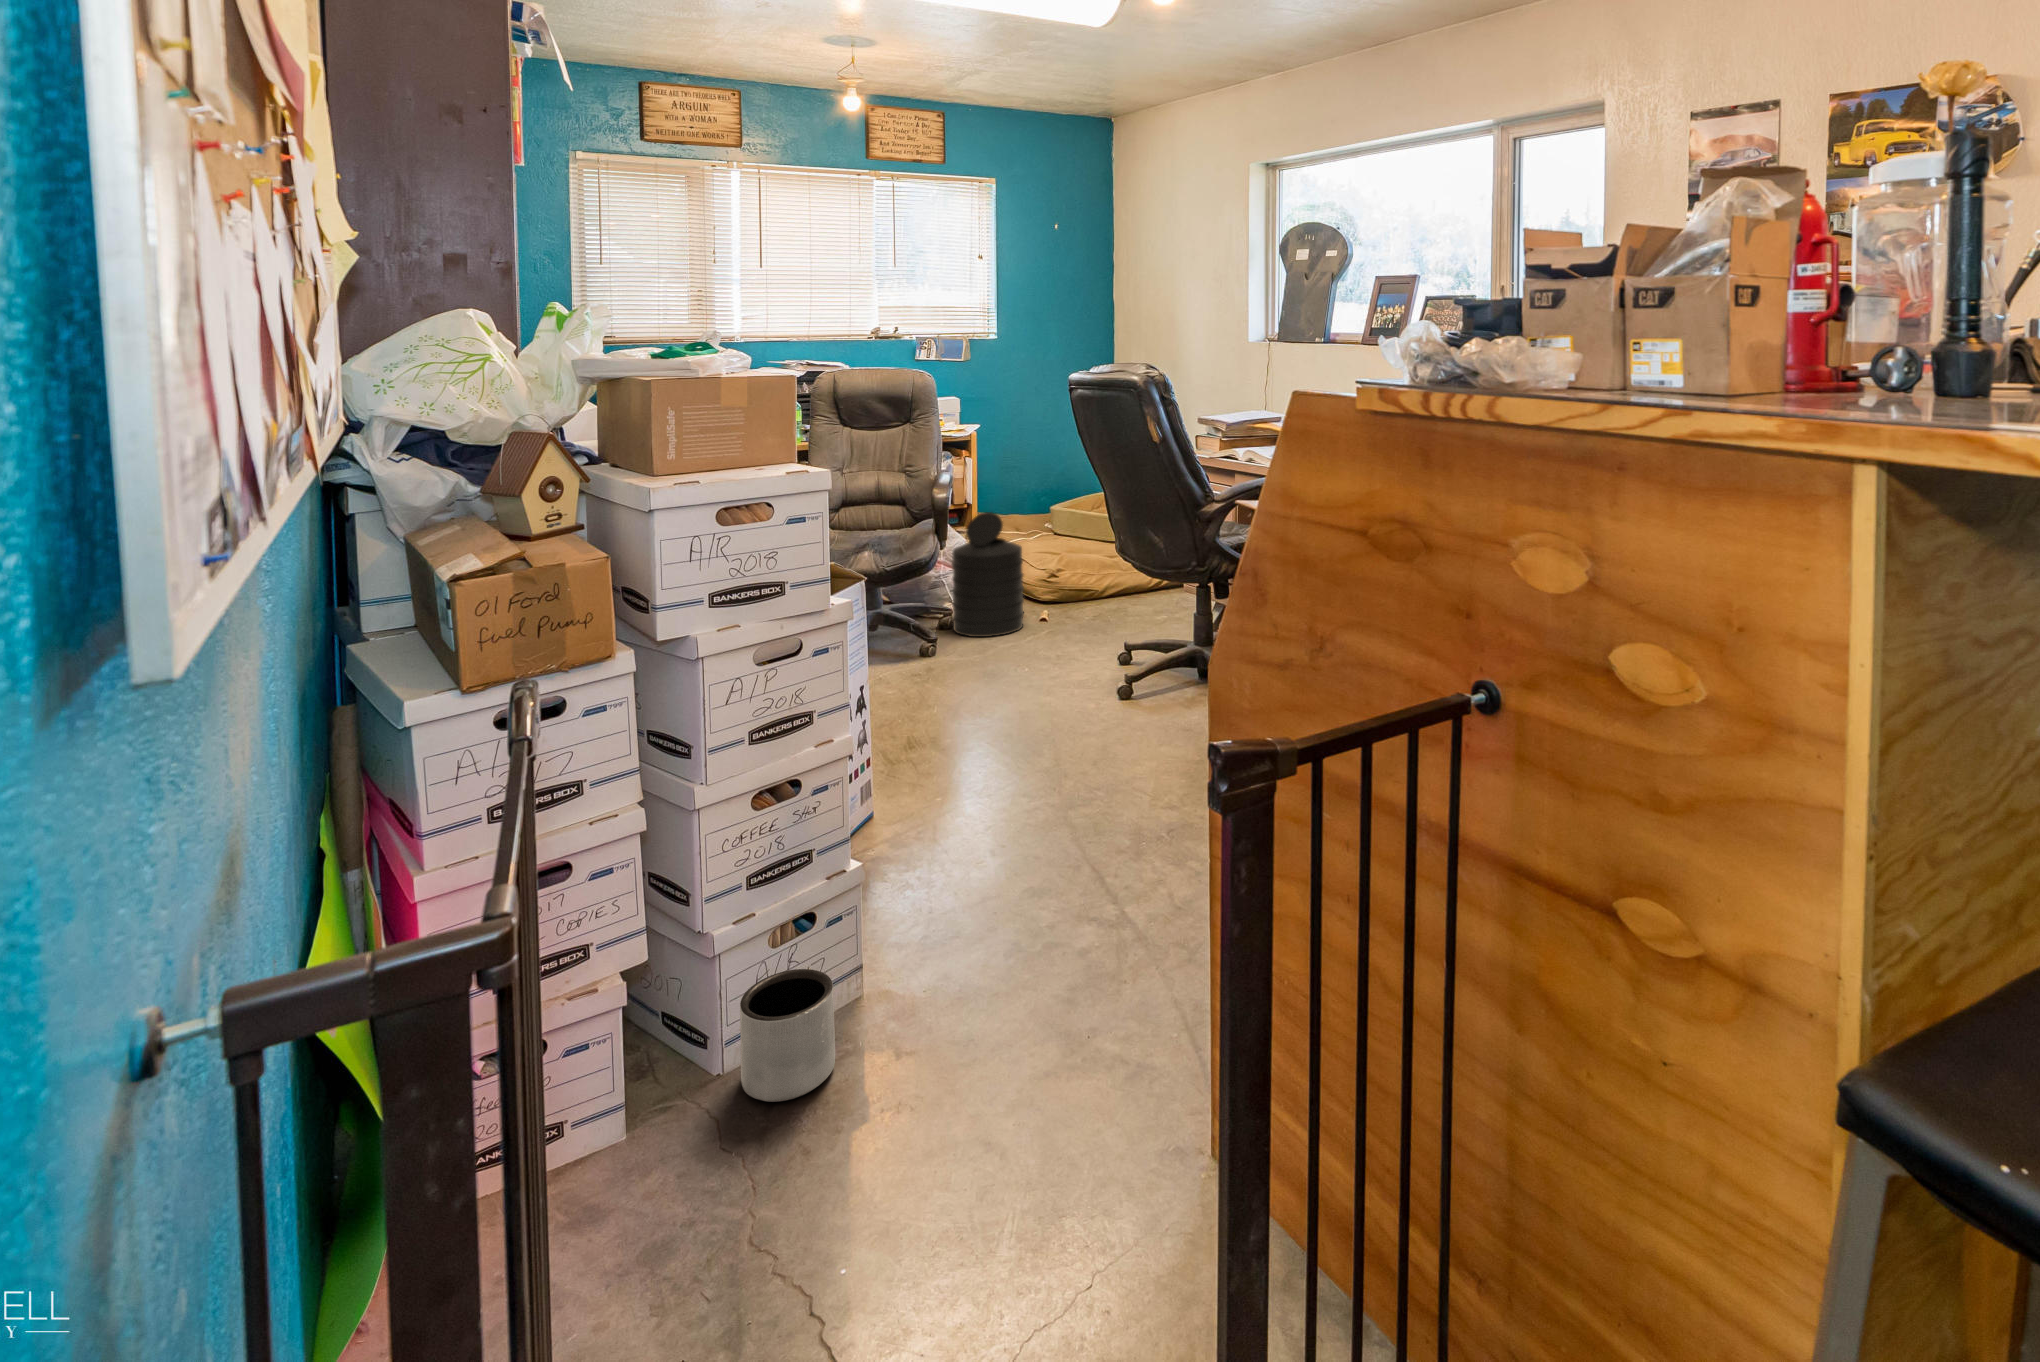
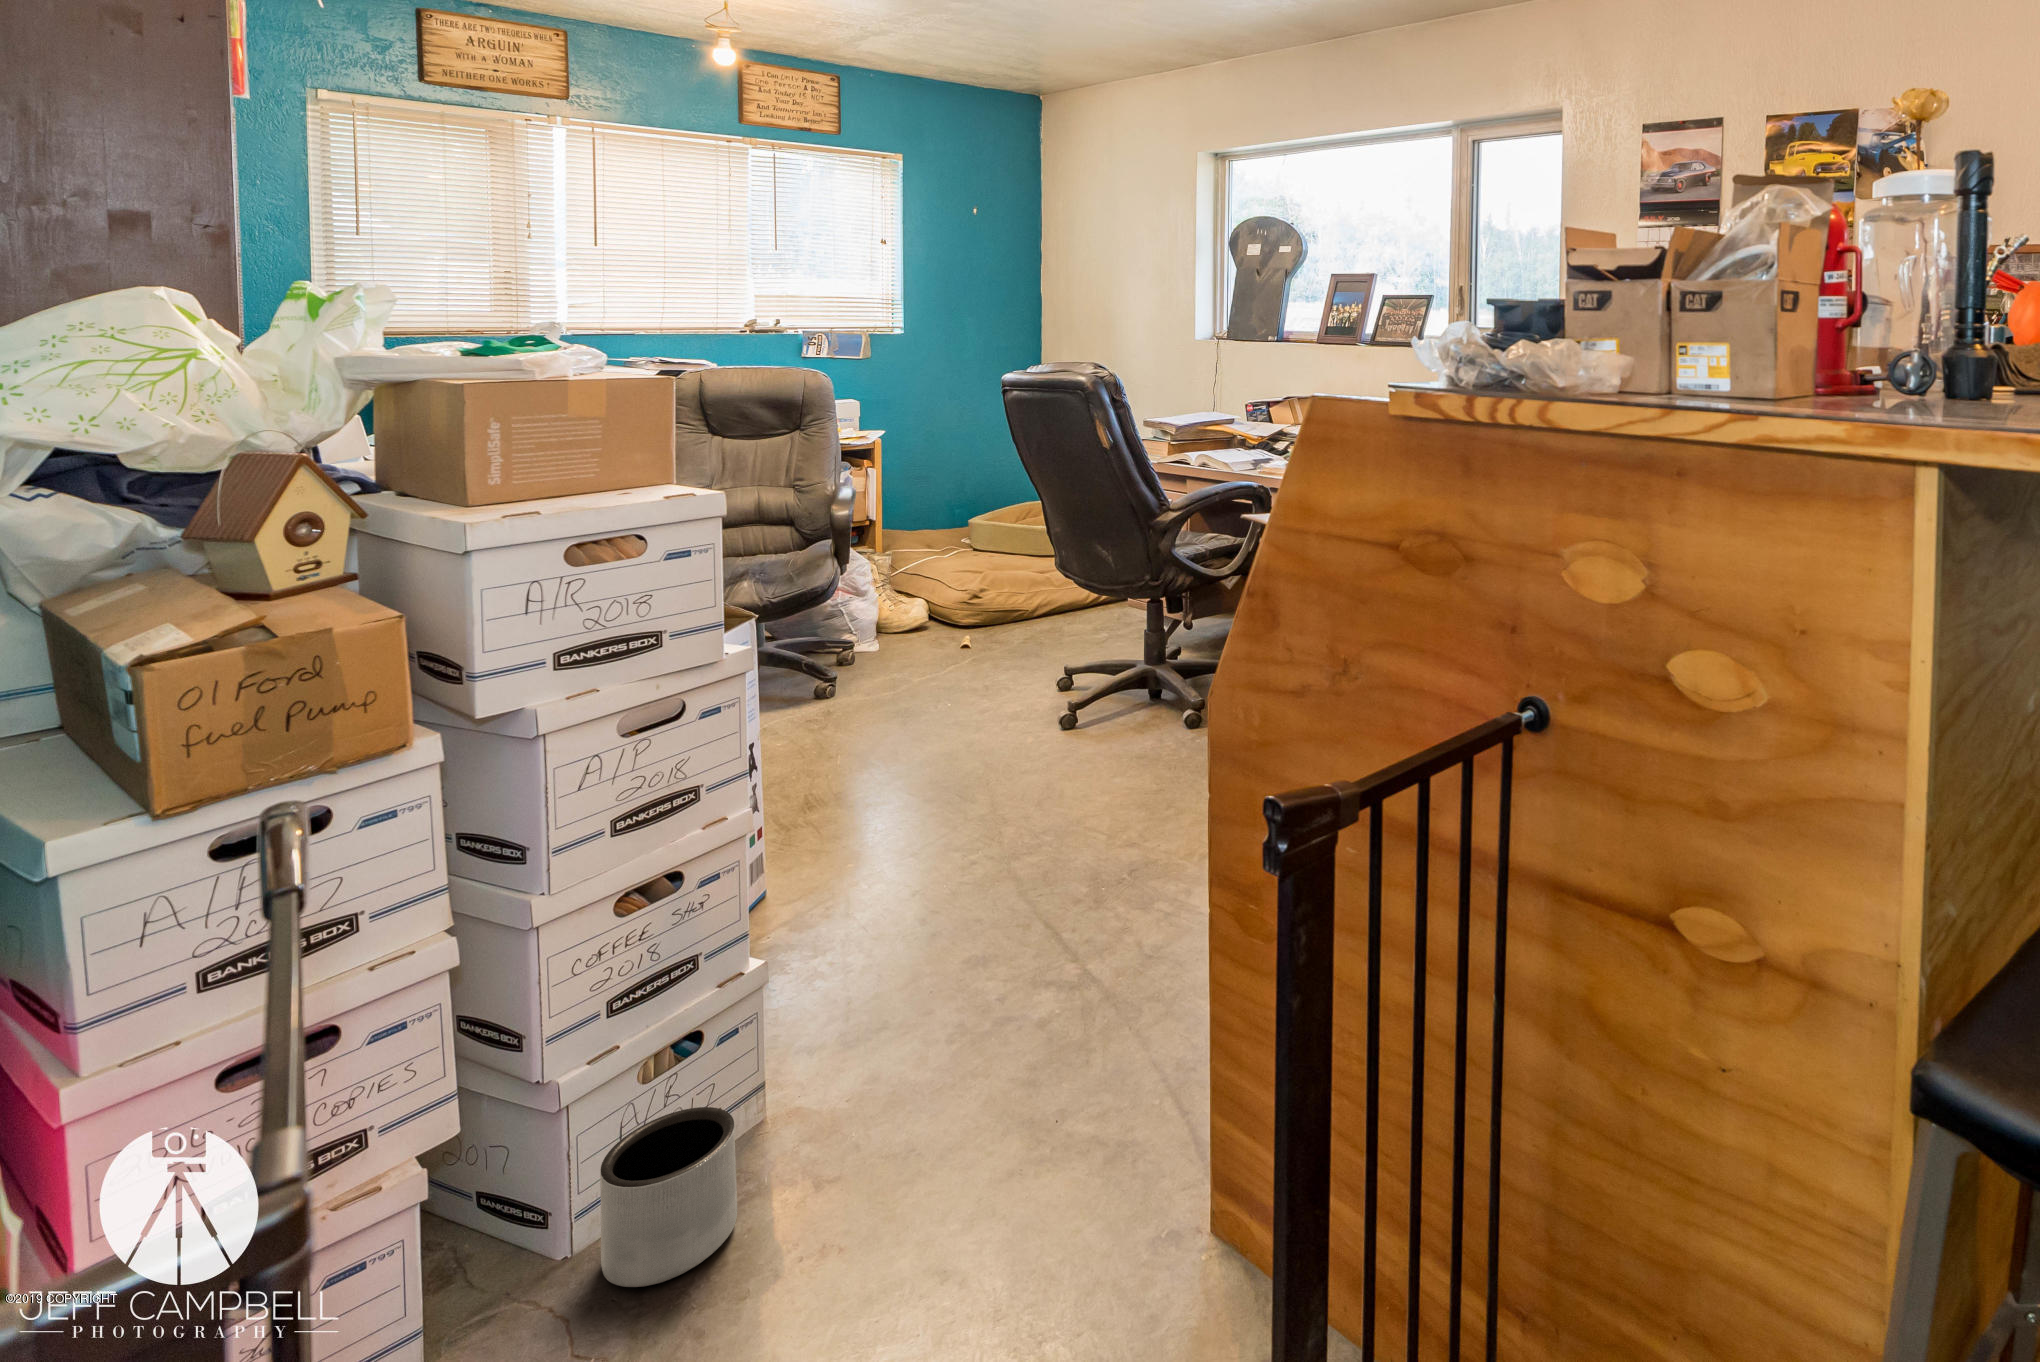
trash can: present [952,512,1024,637] -> none [859,528,949,670]

